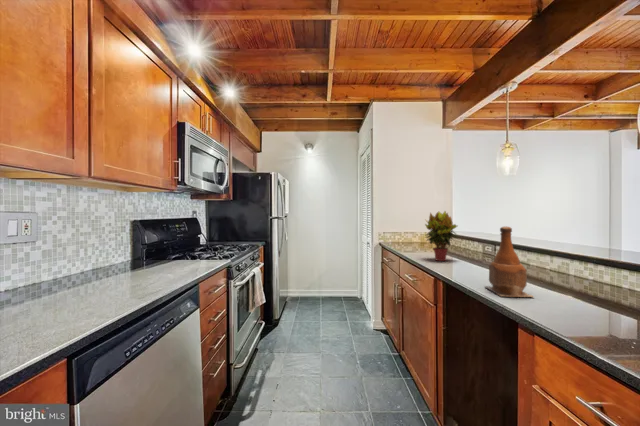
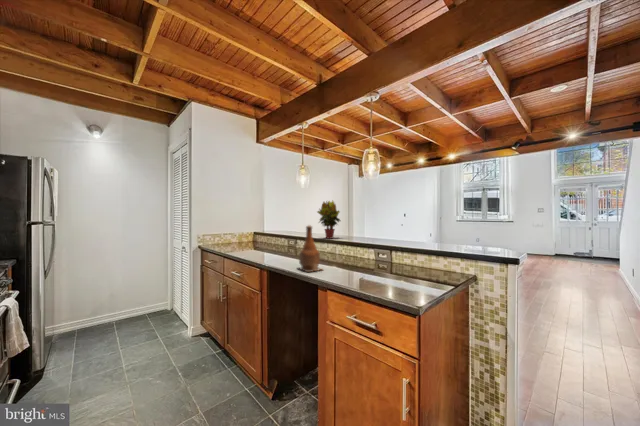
potted plant: present [425,211,457,261] -> present [317,201,340,238]

